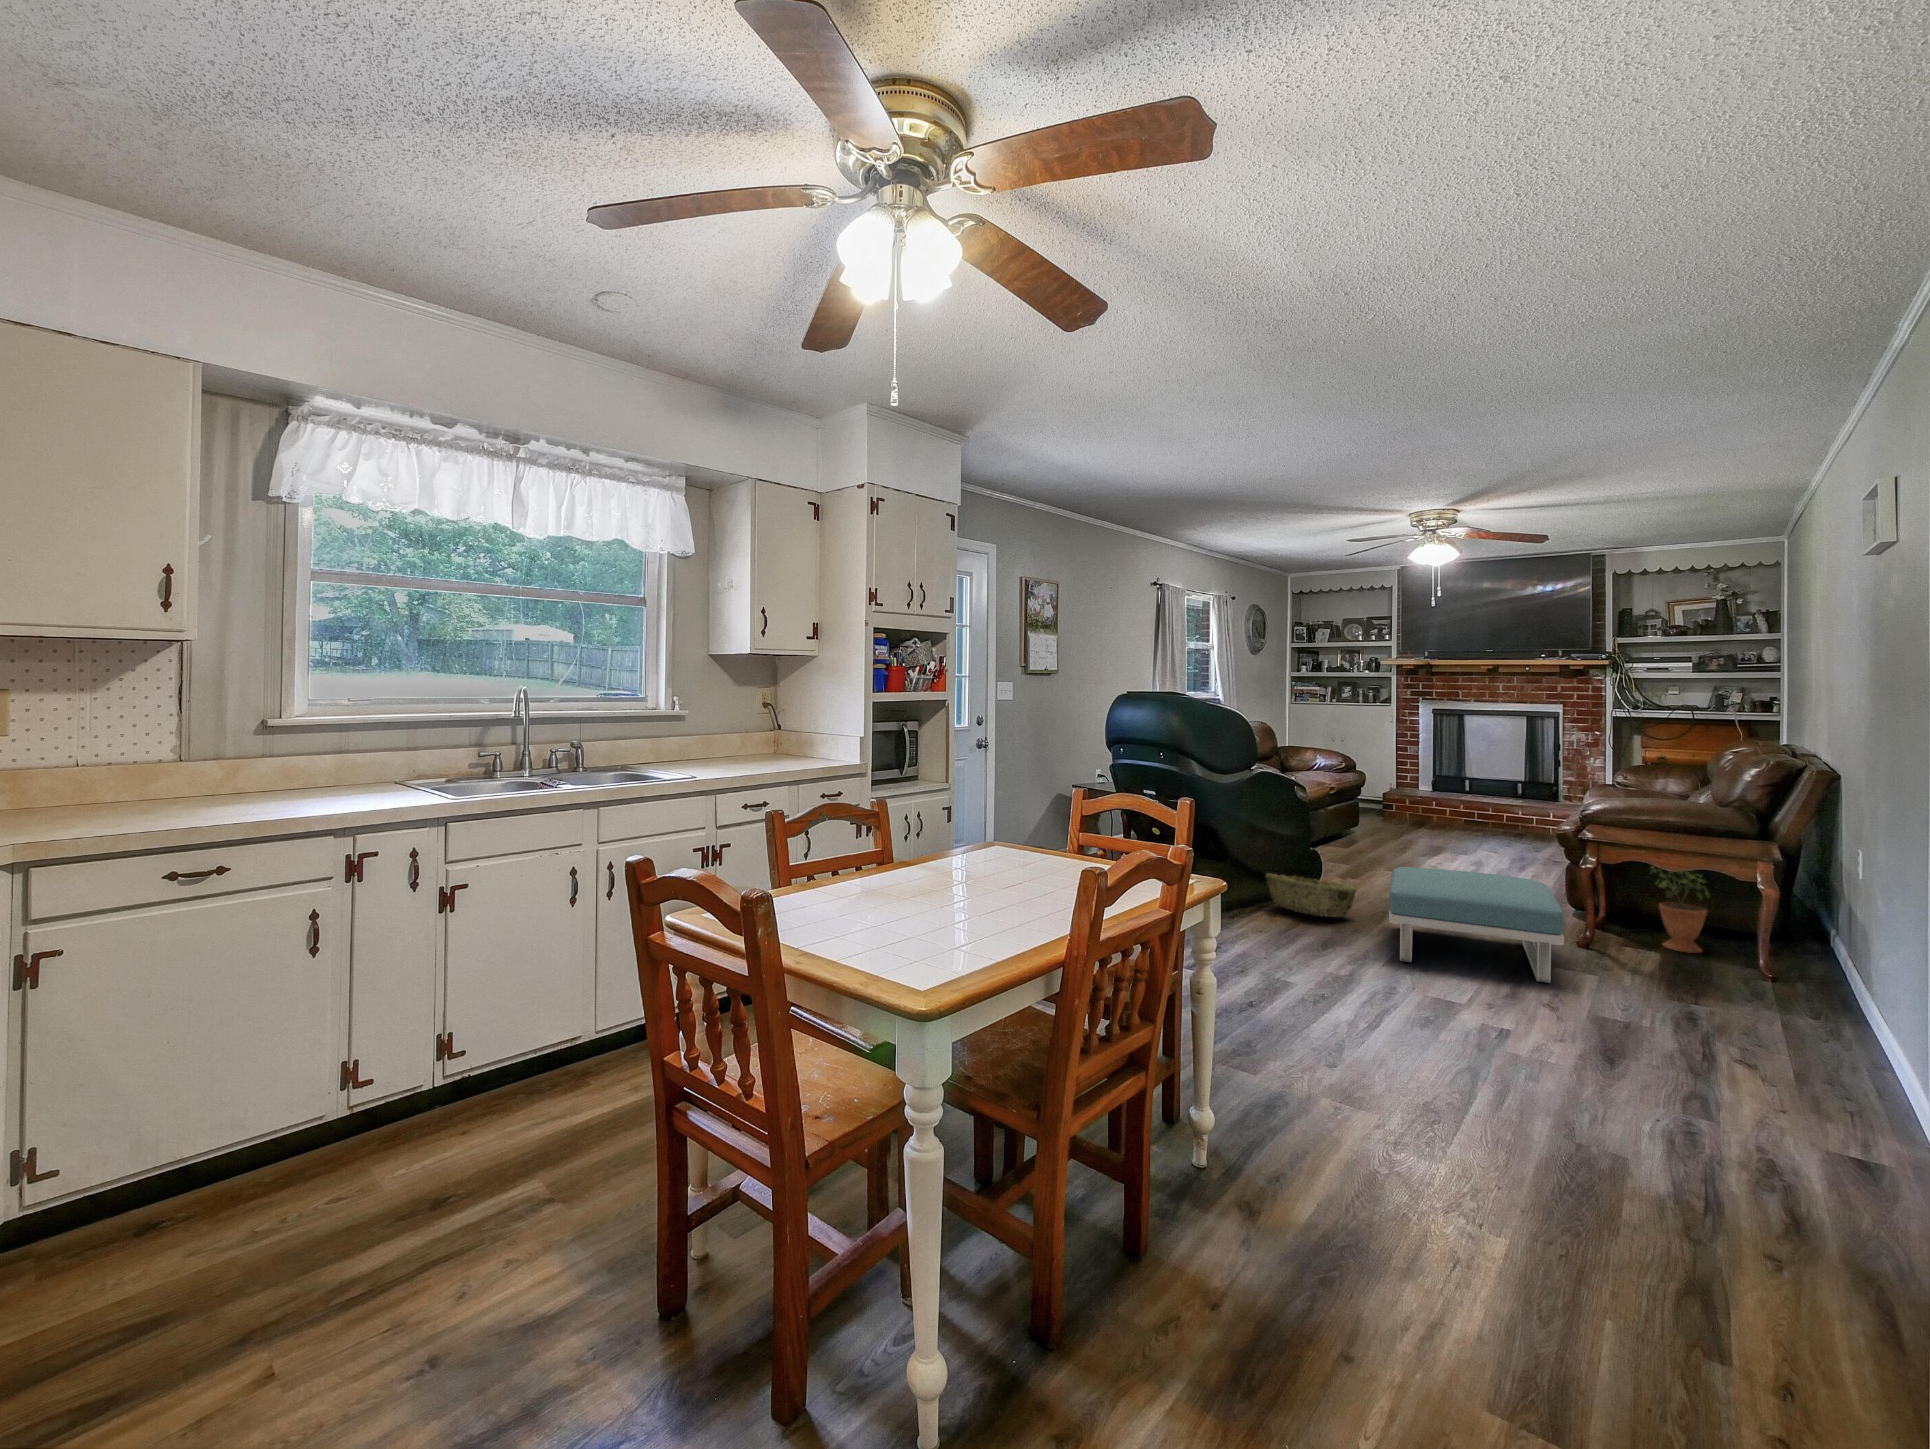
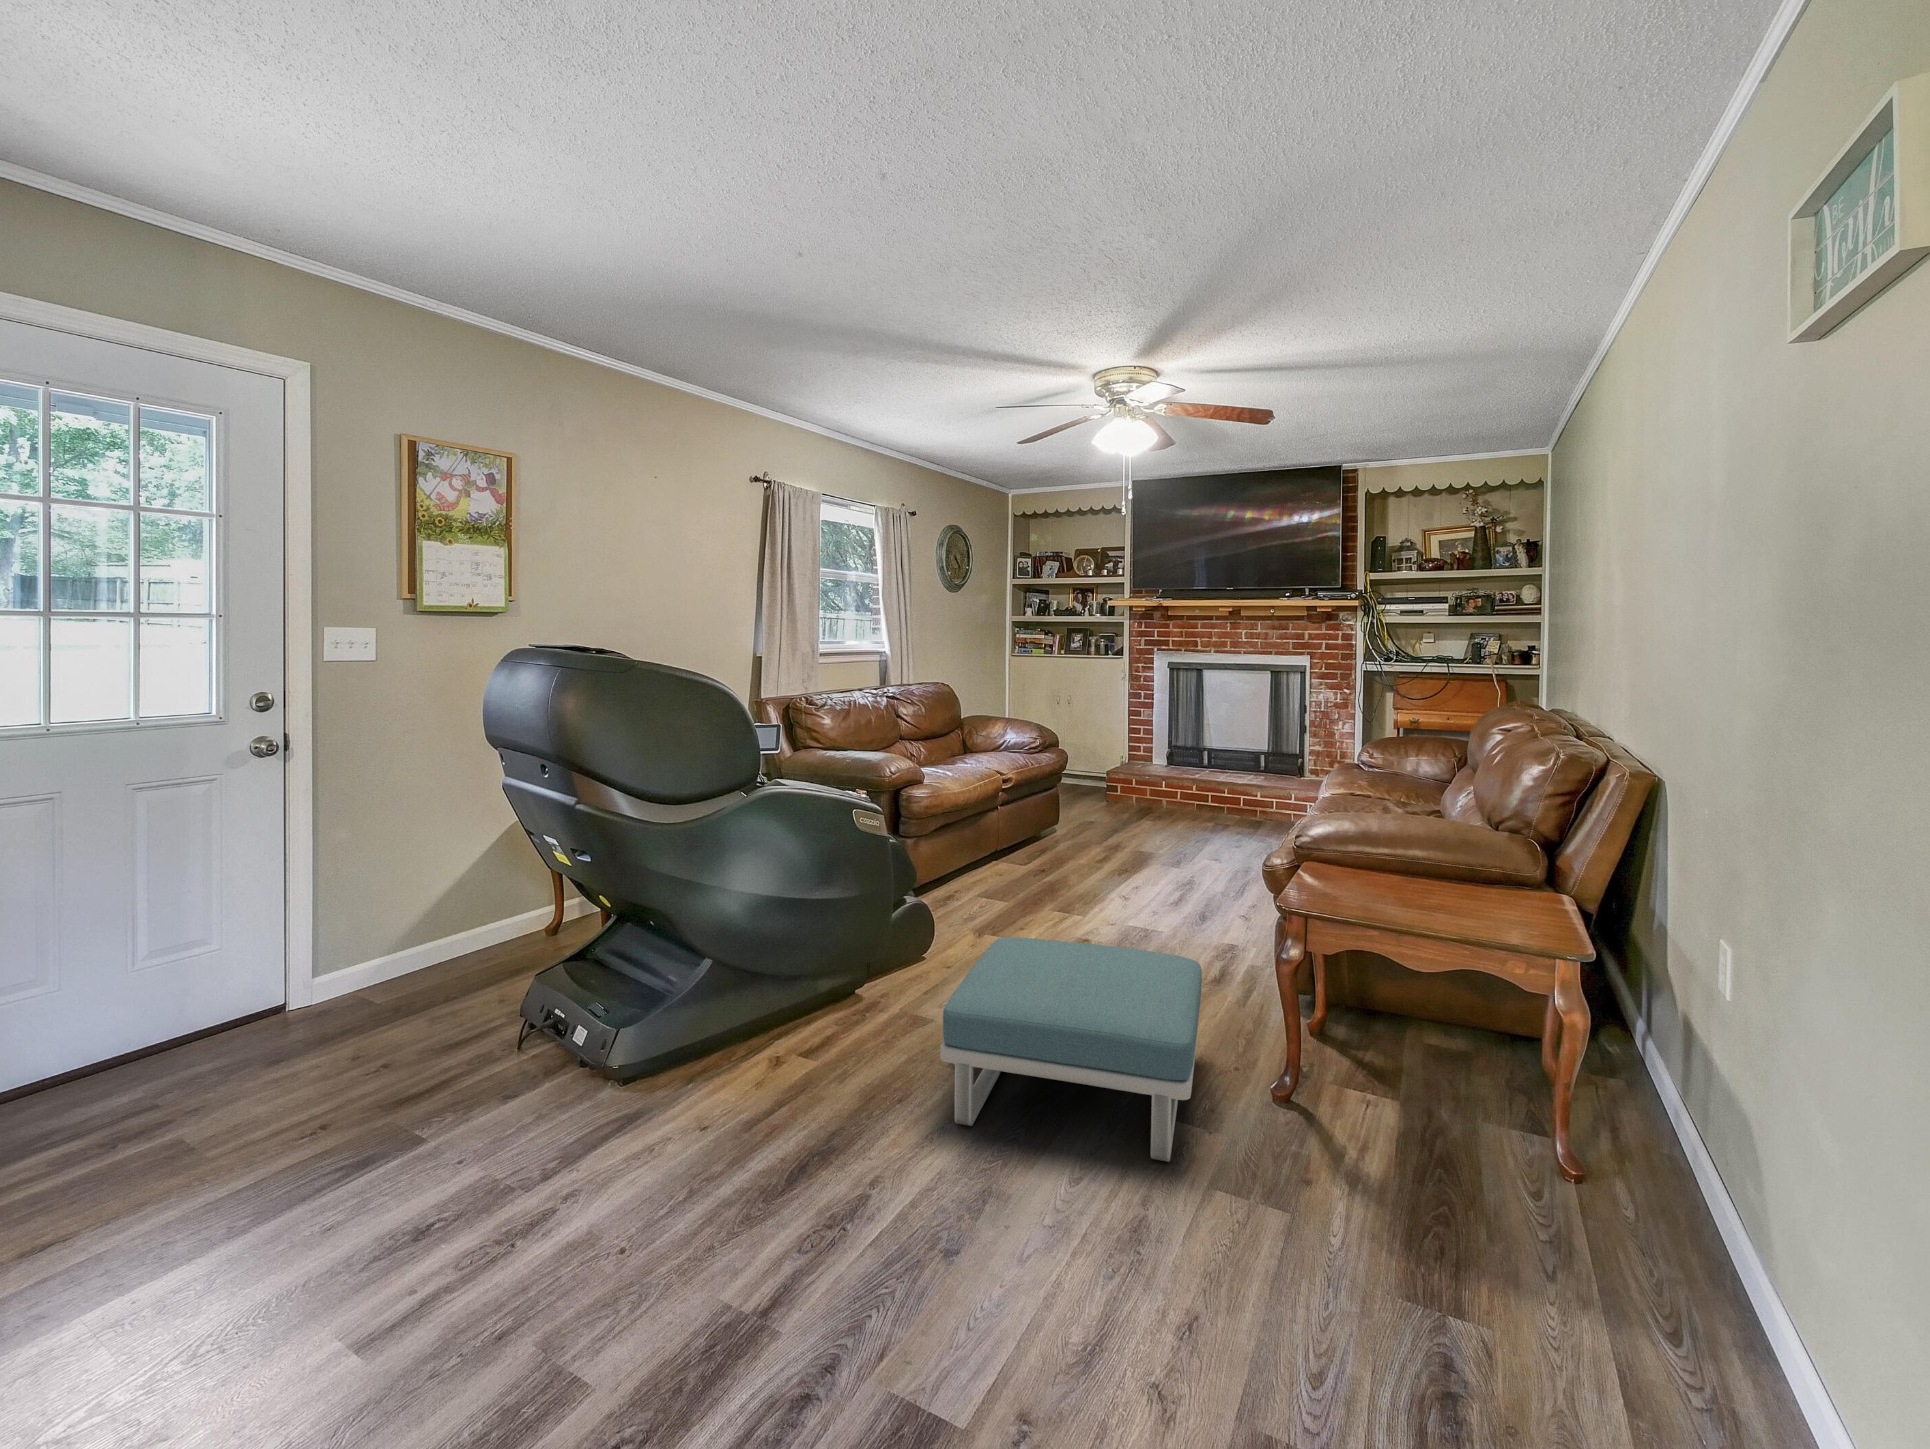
potted plant: present [1651,866,1709,953] -> none [1349,882,1425,1052]
woven basket: present [1266,874,1357,917] -> none [825,943,950,1019]

